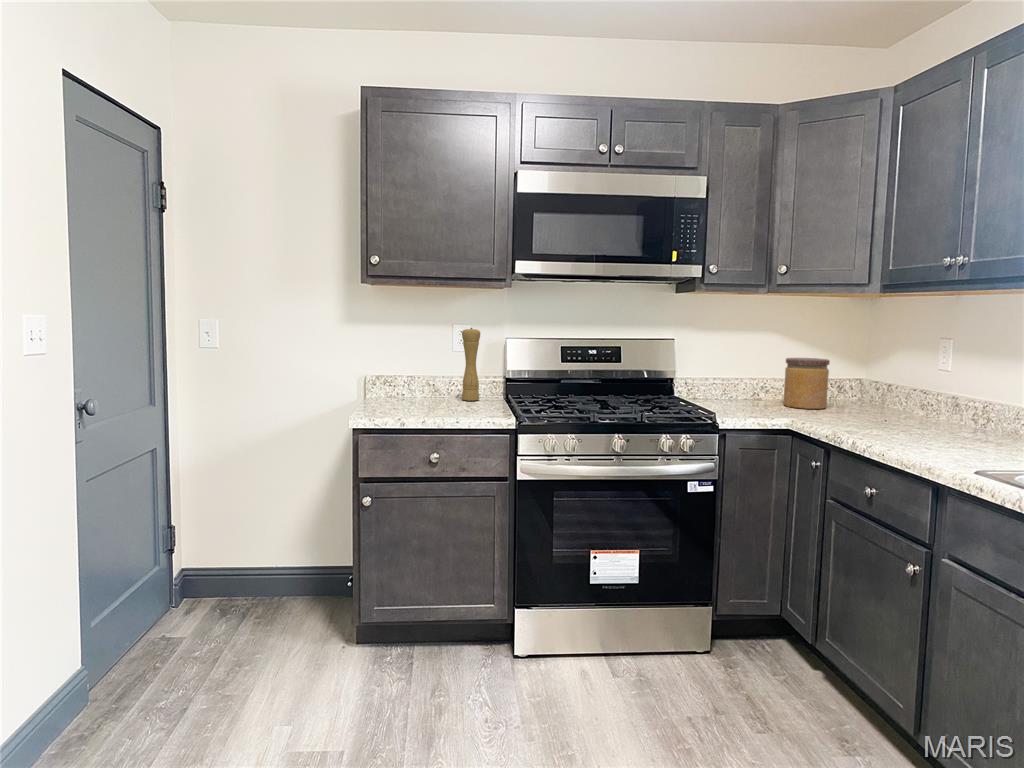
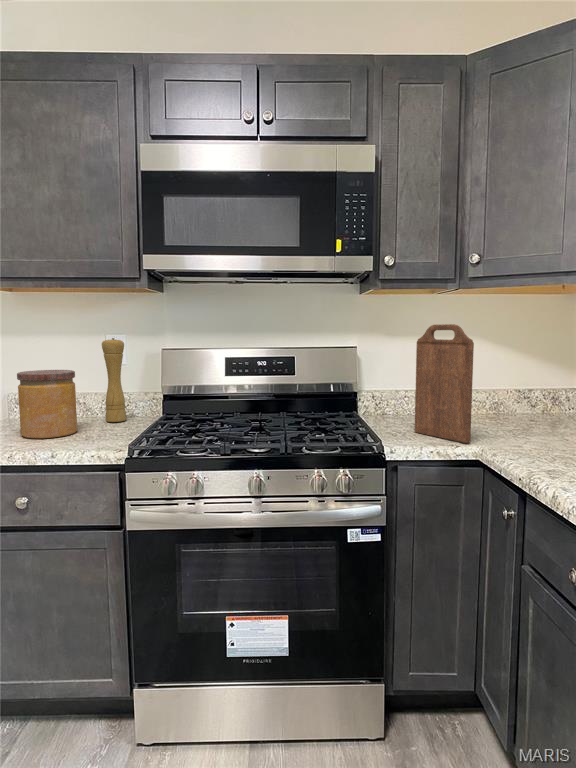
cutting board: none [732,323,785,417] -> present [415,324,474,443]
jar: present [784,358,830,409] -> present [17,370,77,438]

